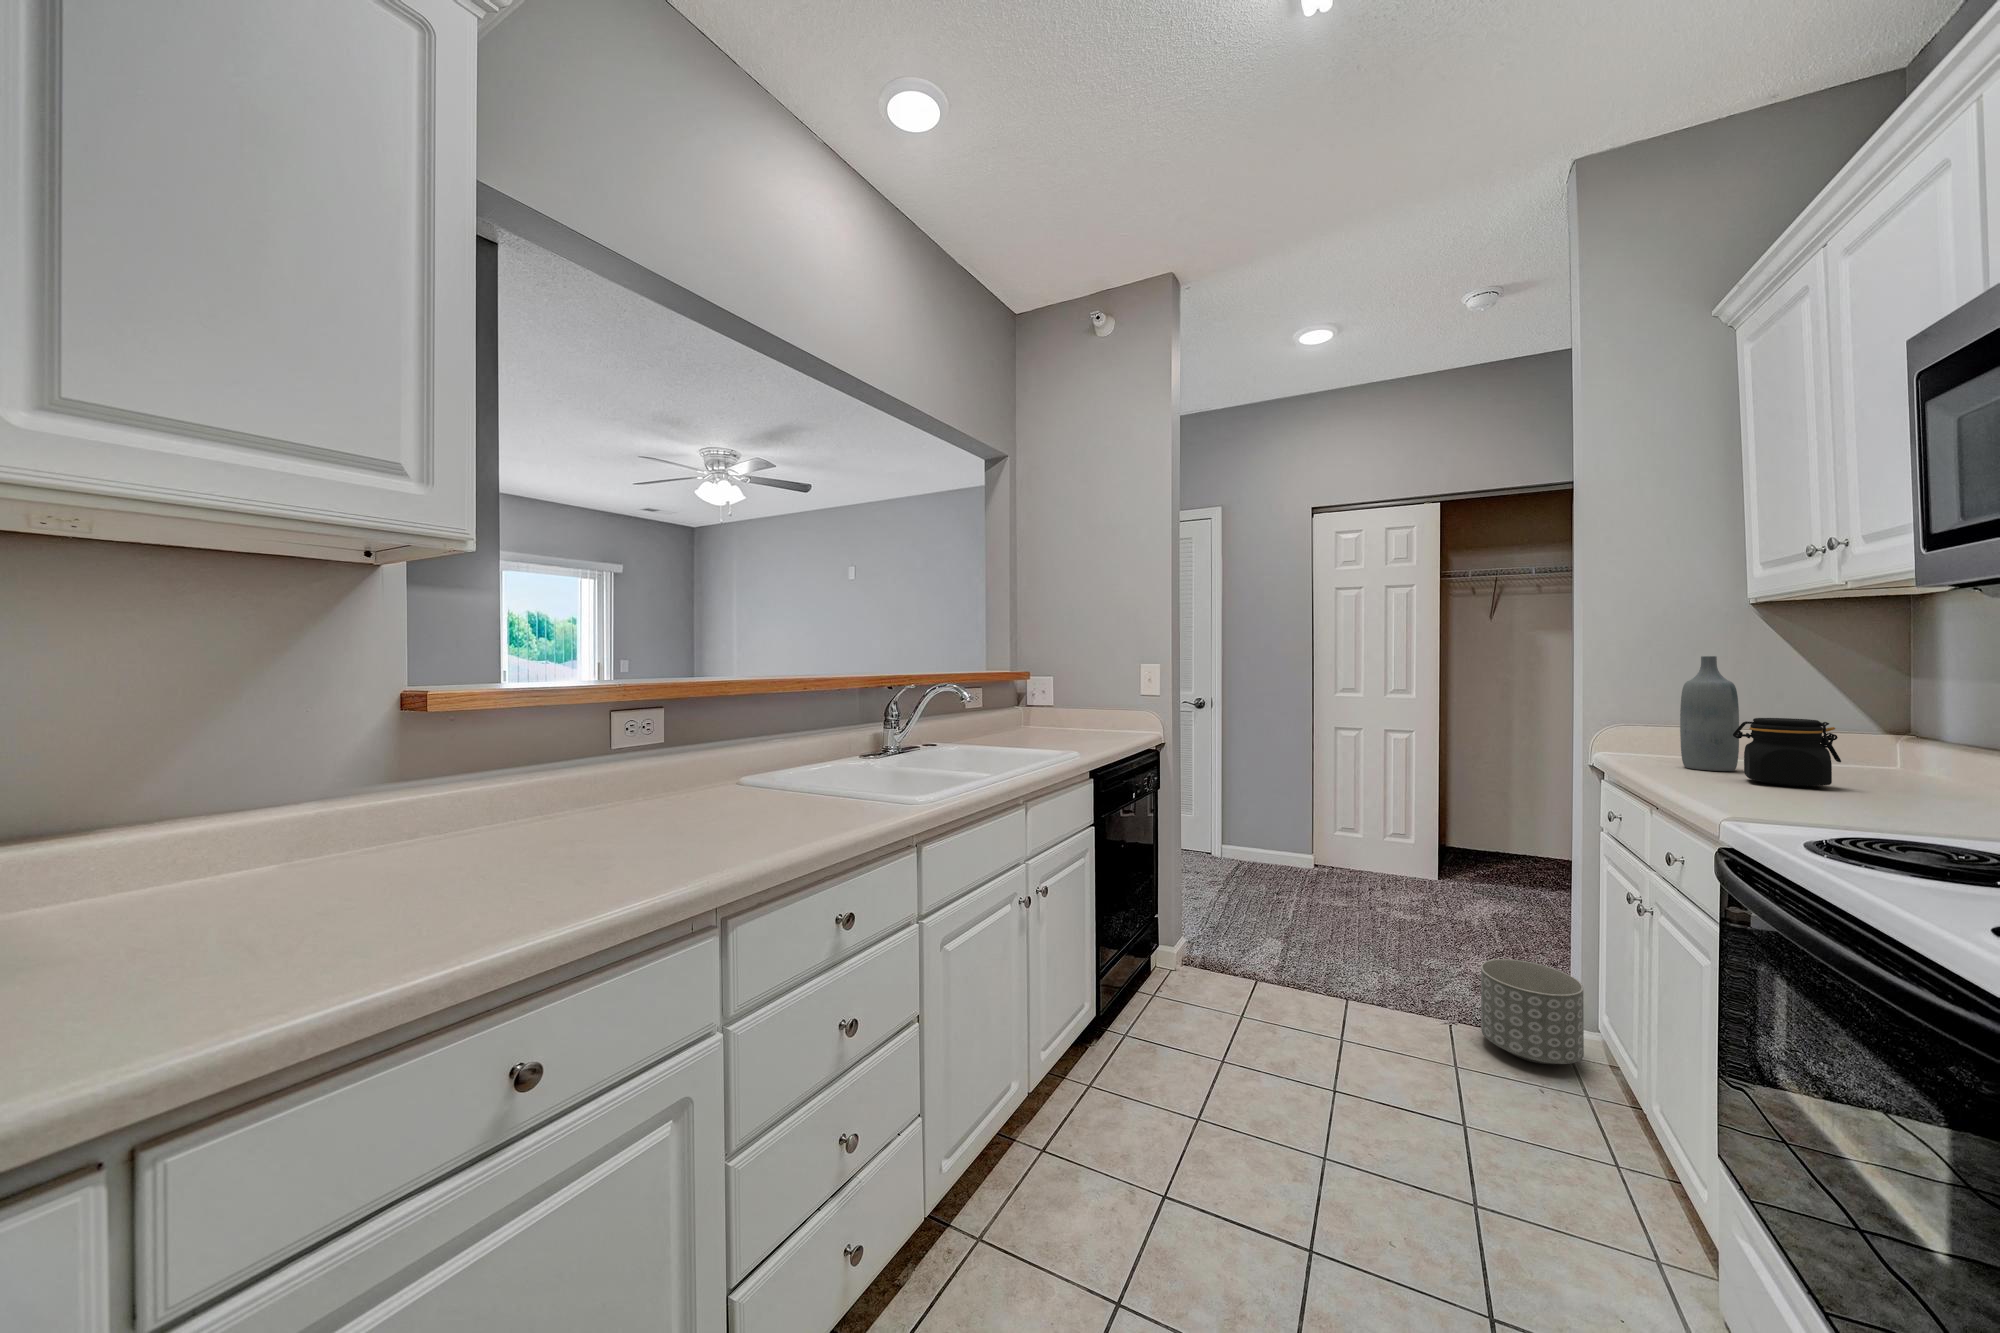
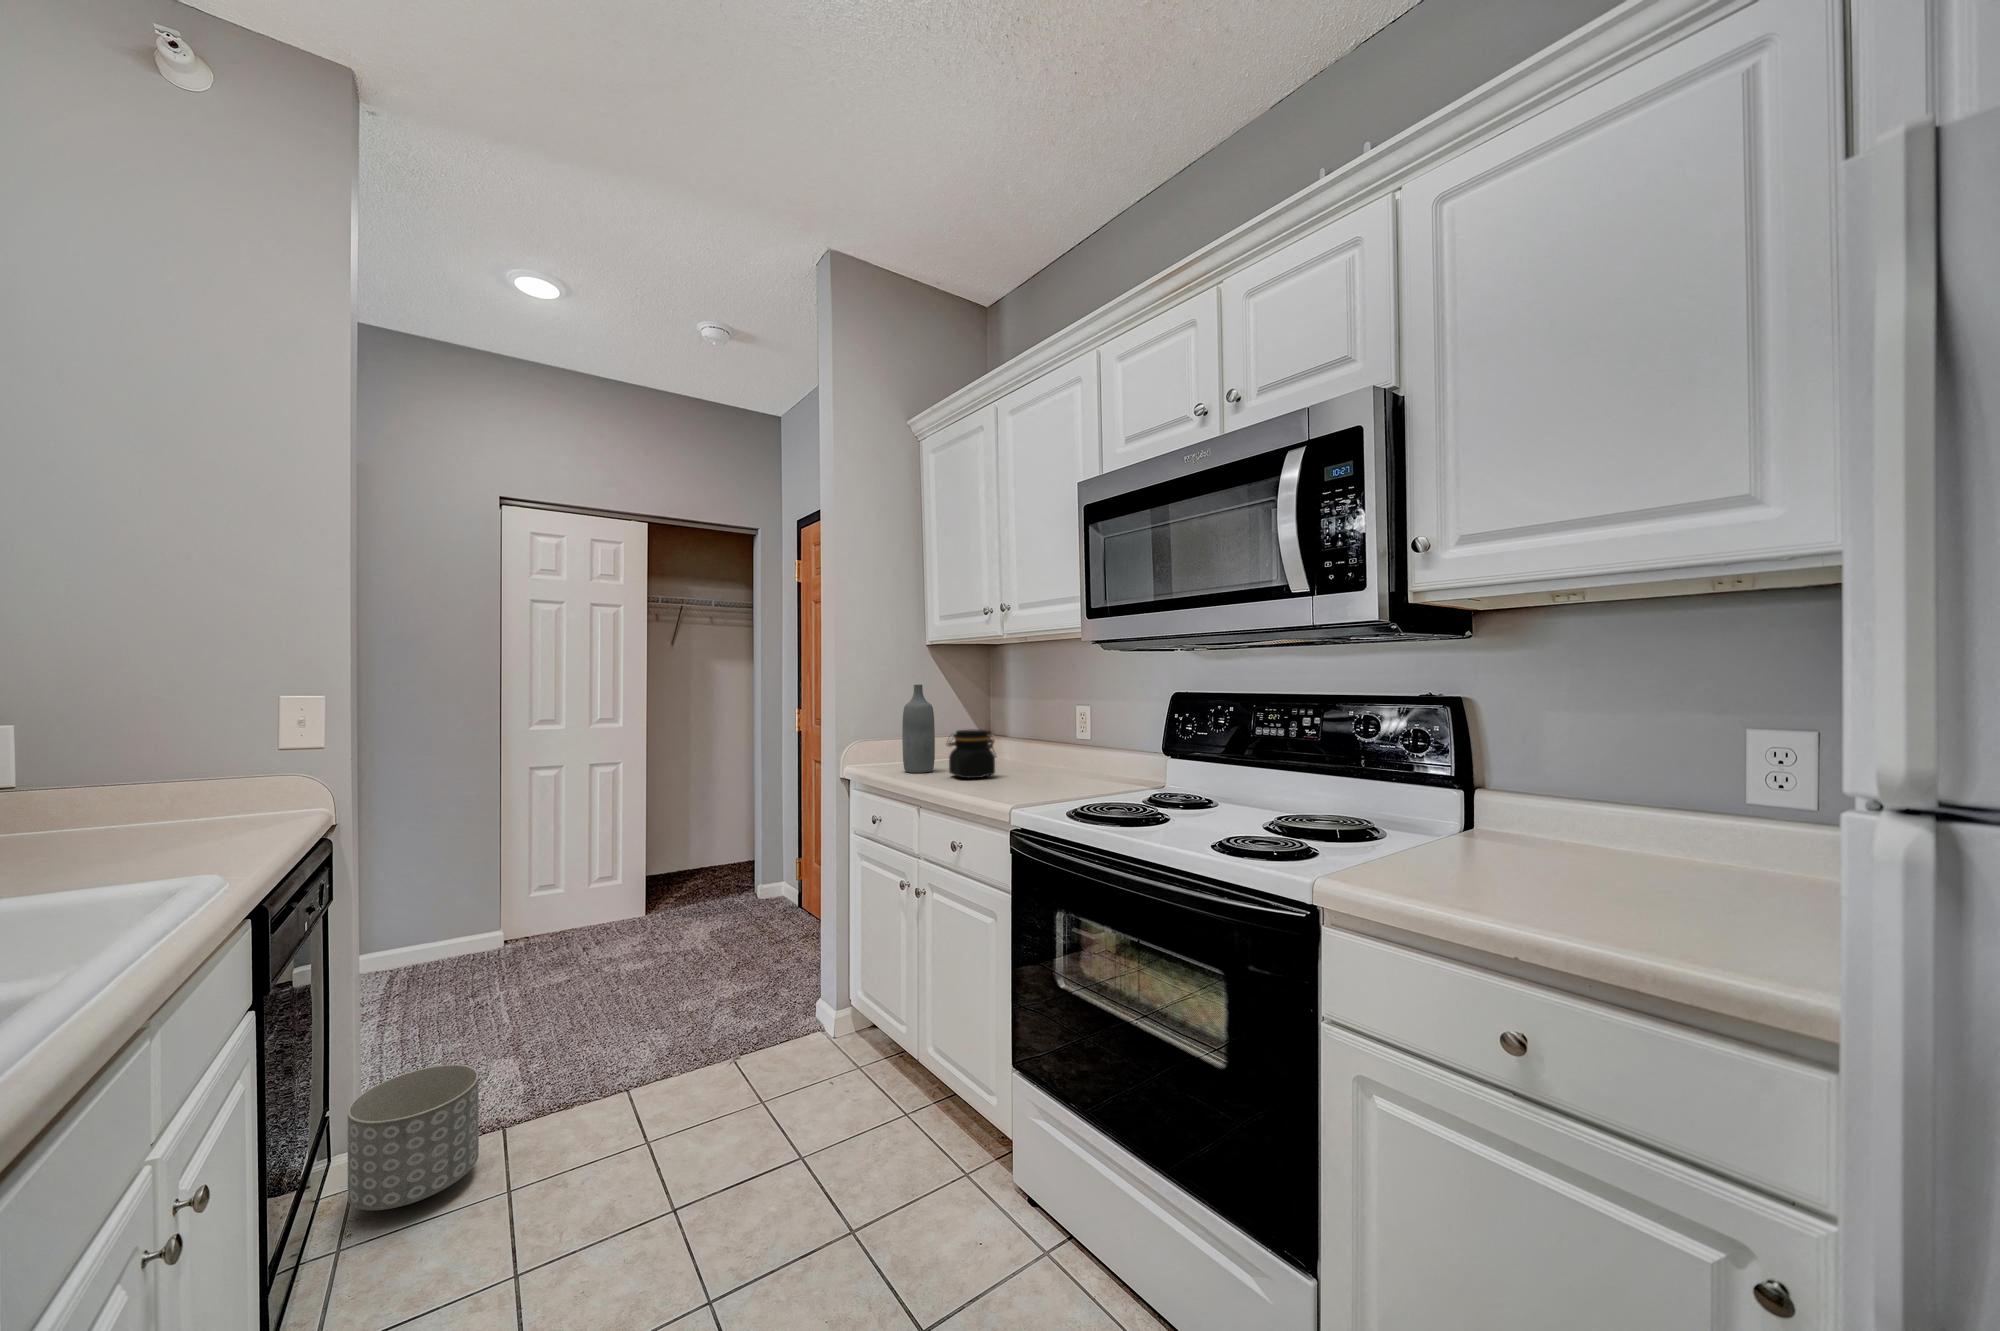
planter: present [1481,959,1584,1064] -> present [348,1064,479,1210]

